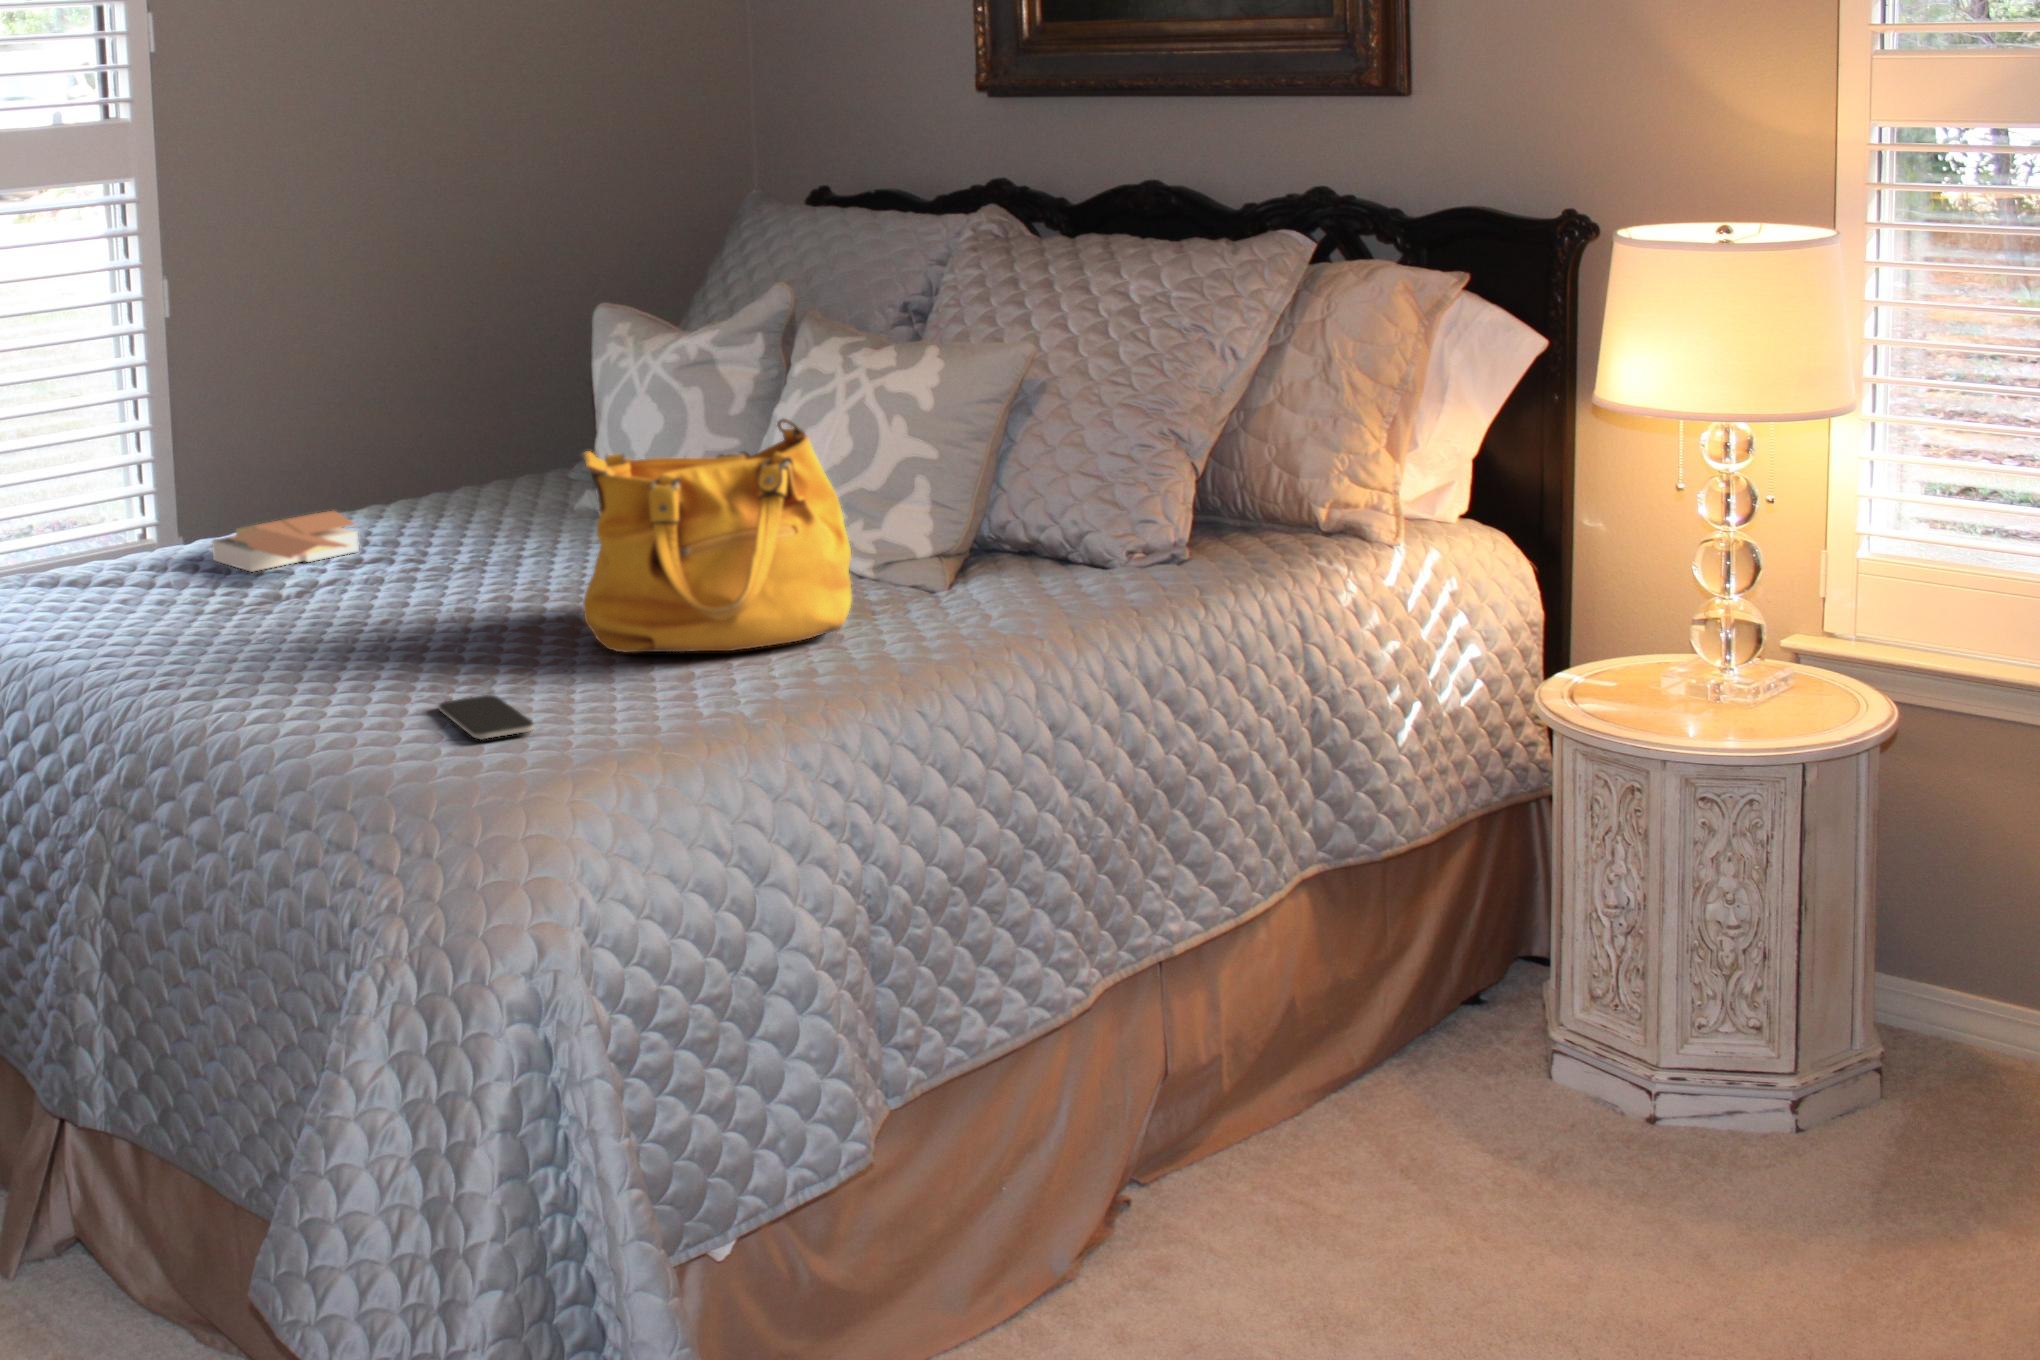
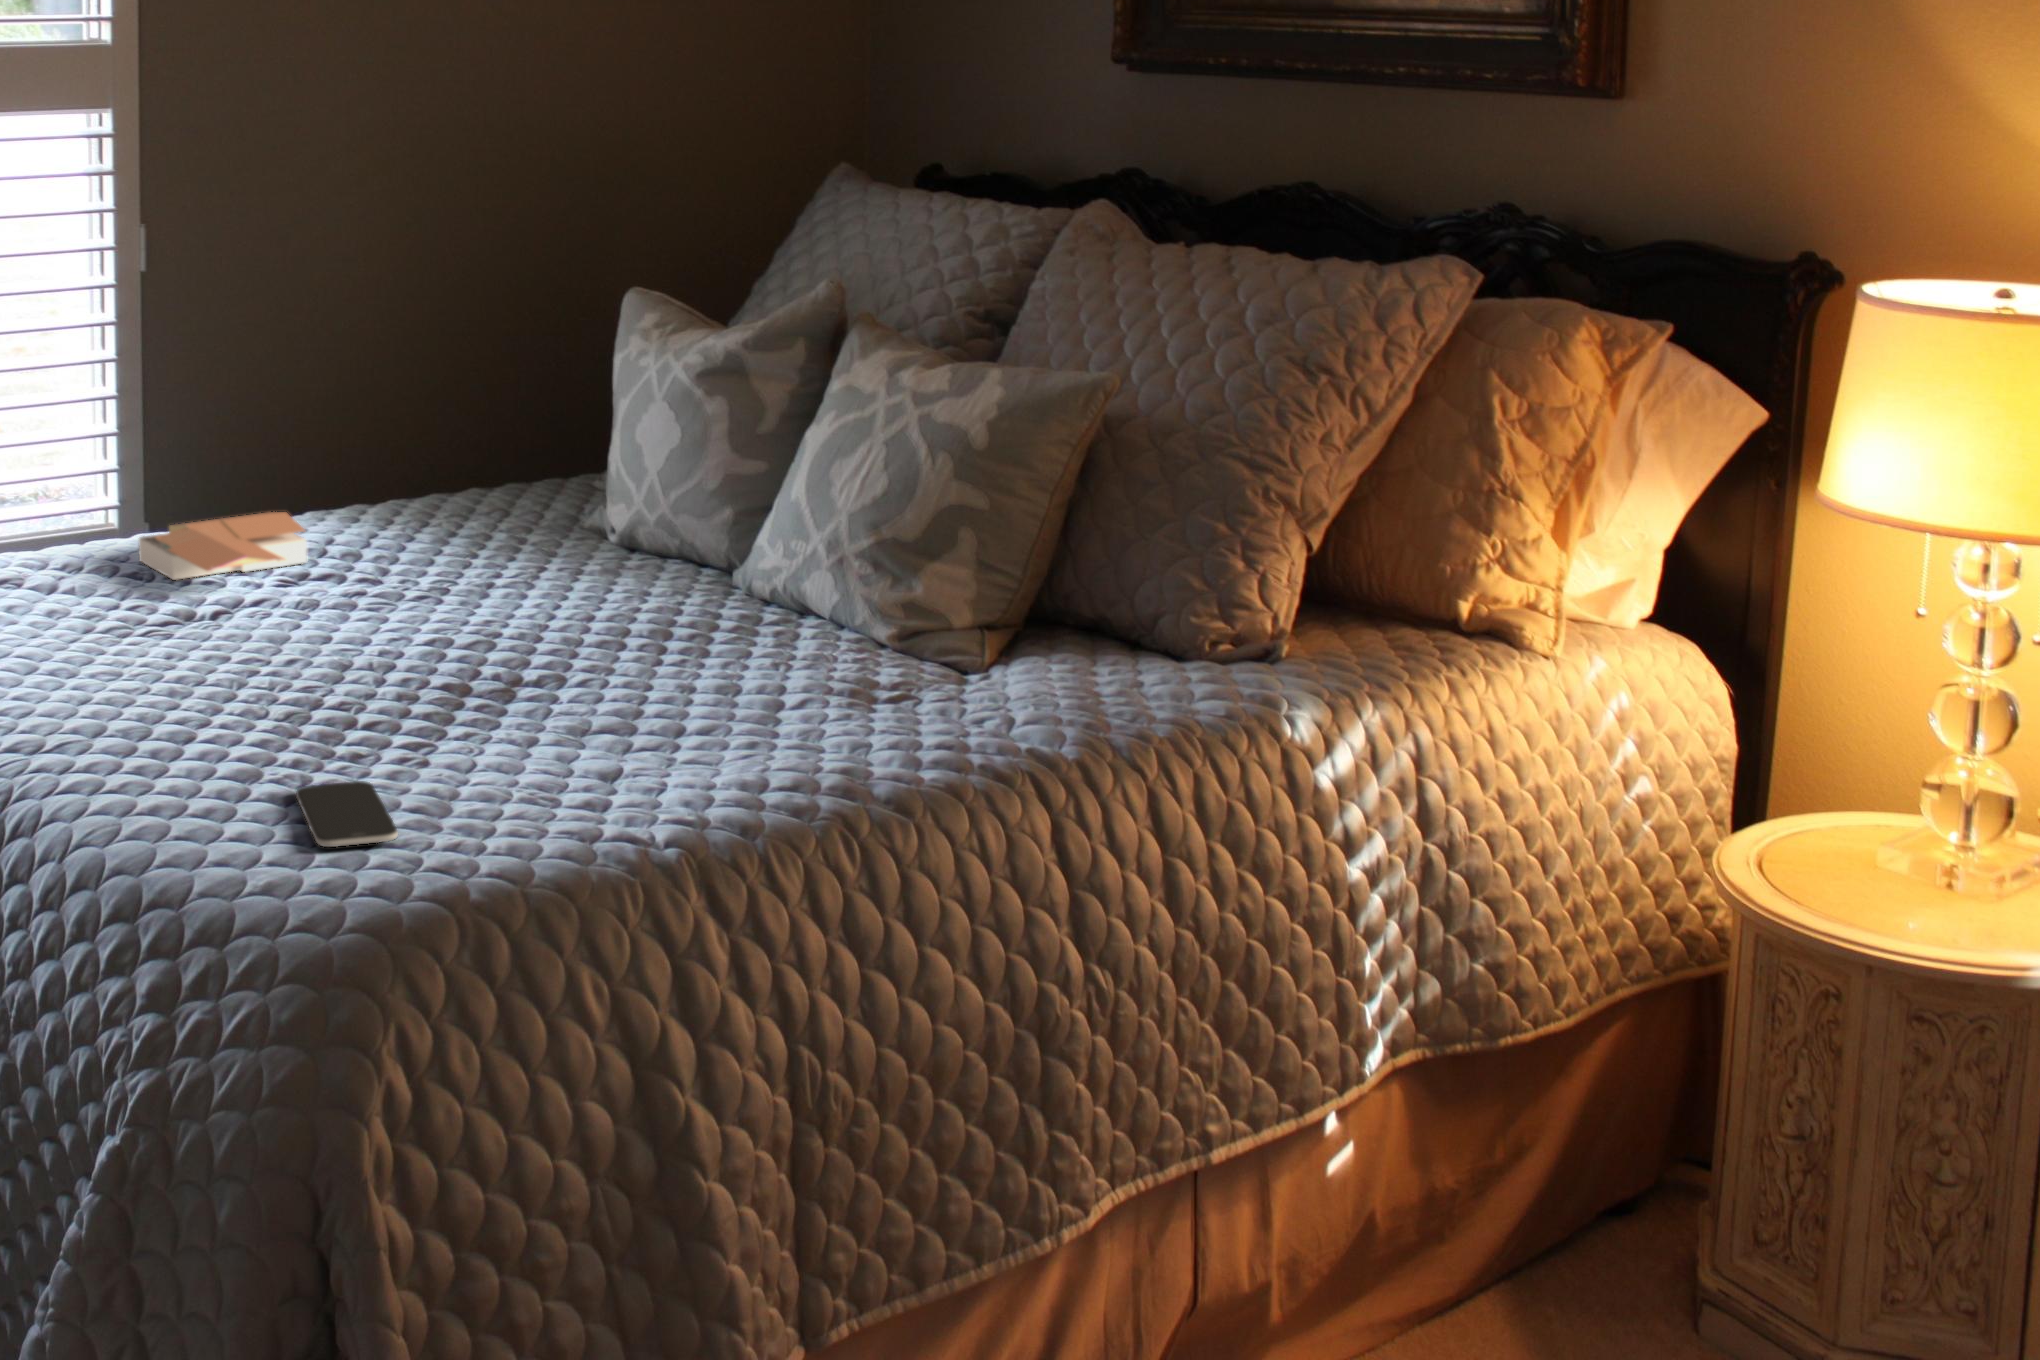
handbag: present [581,419,852,653] -> none [509,456,846,742]

